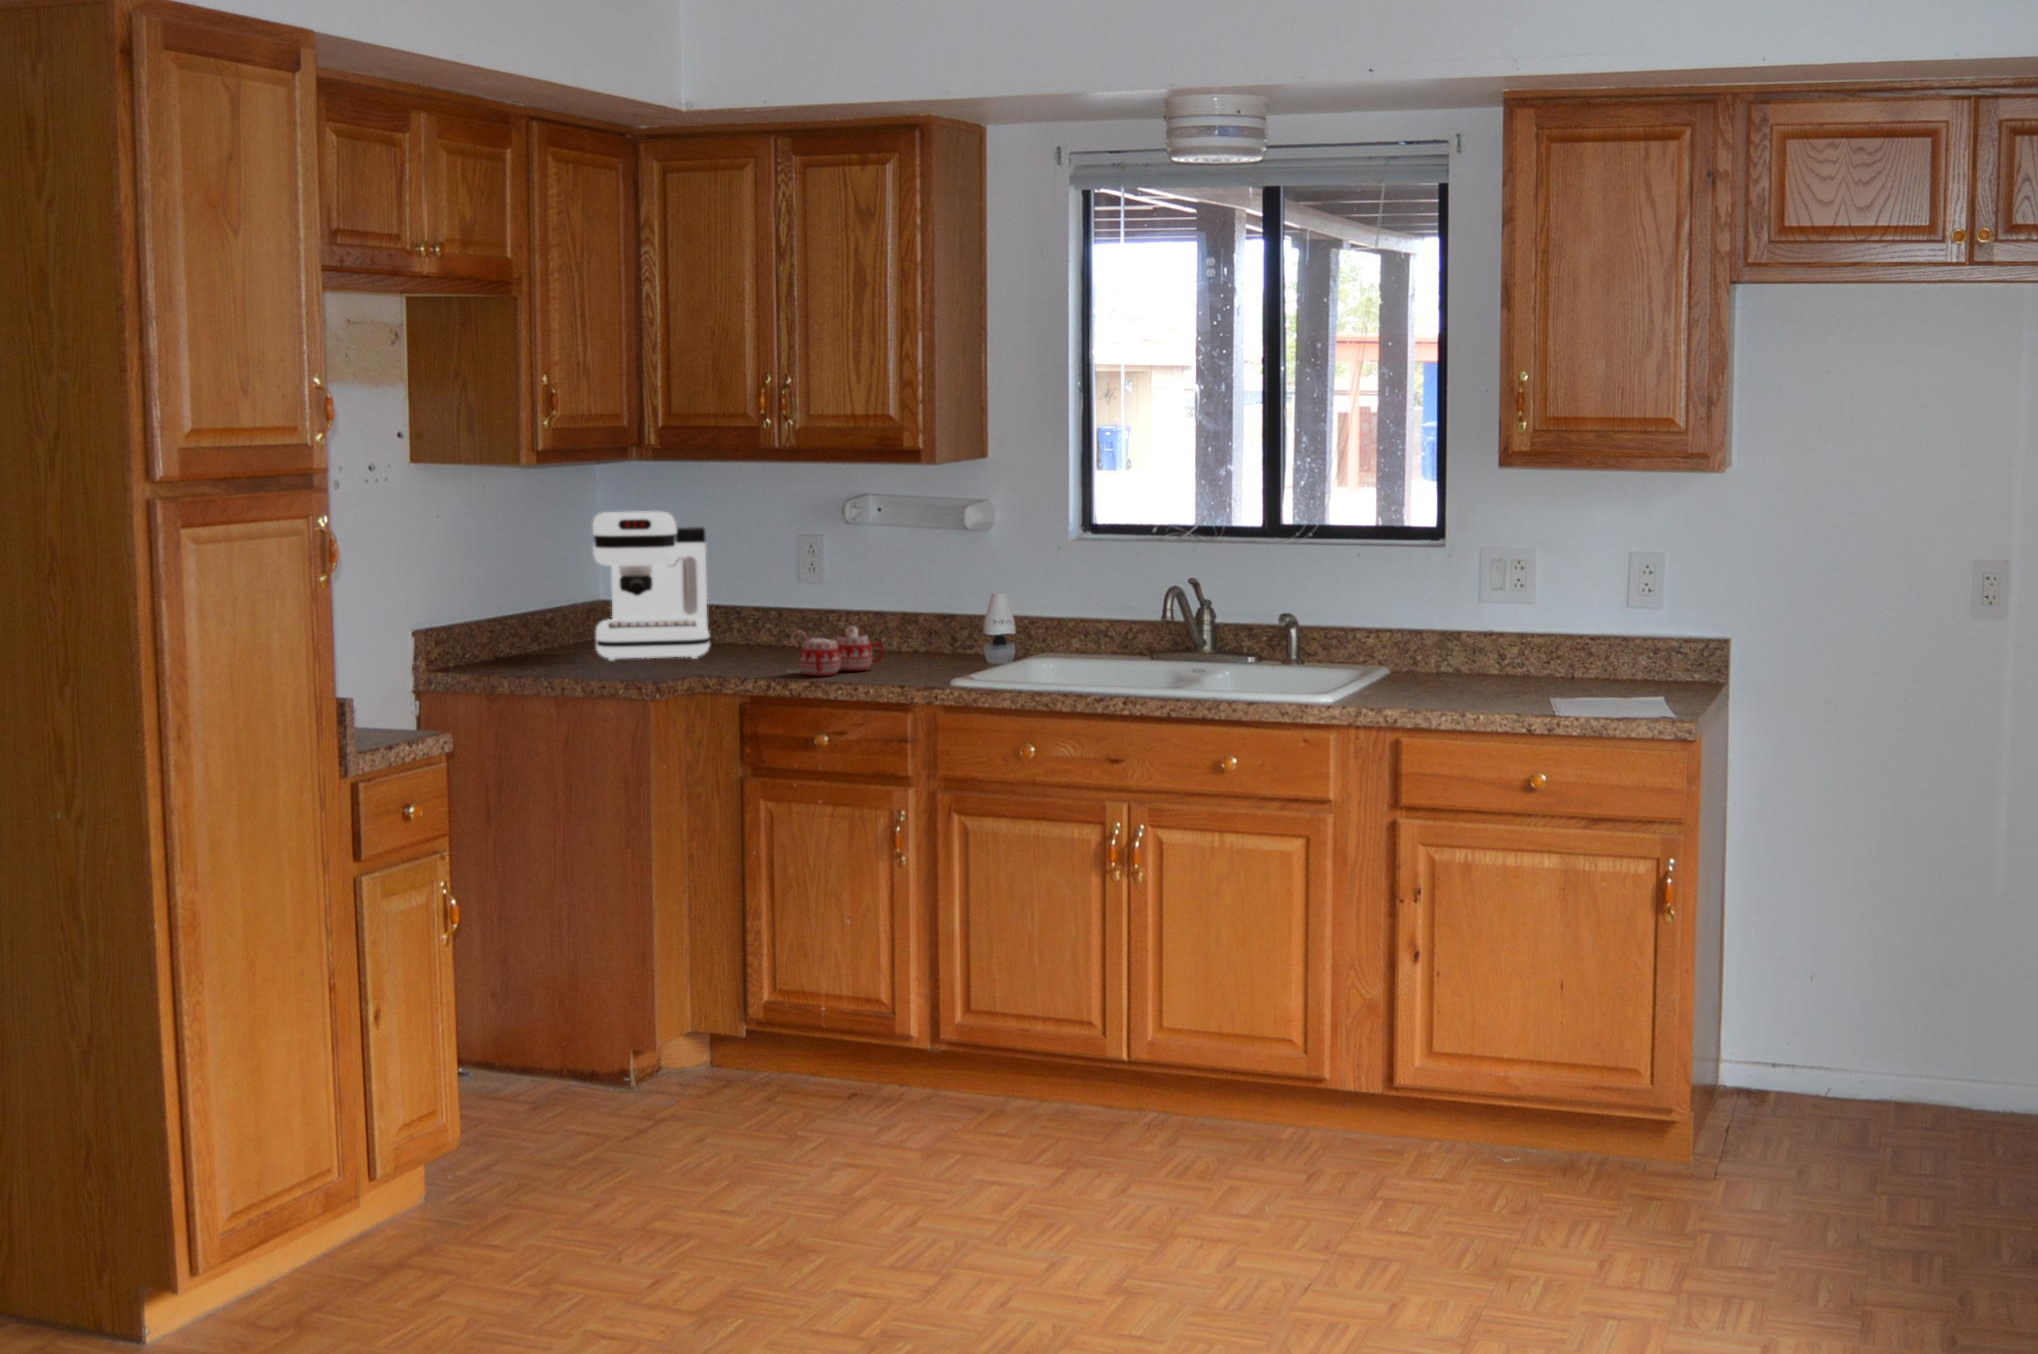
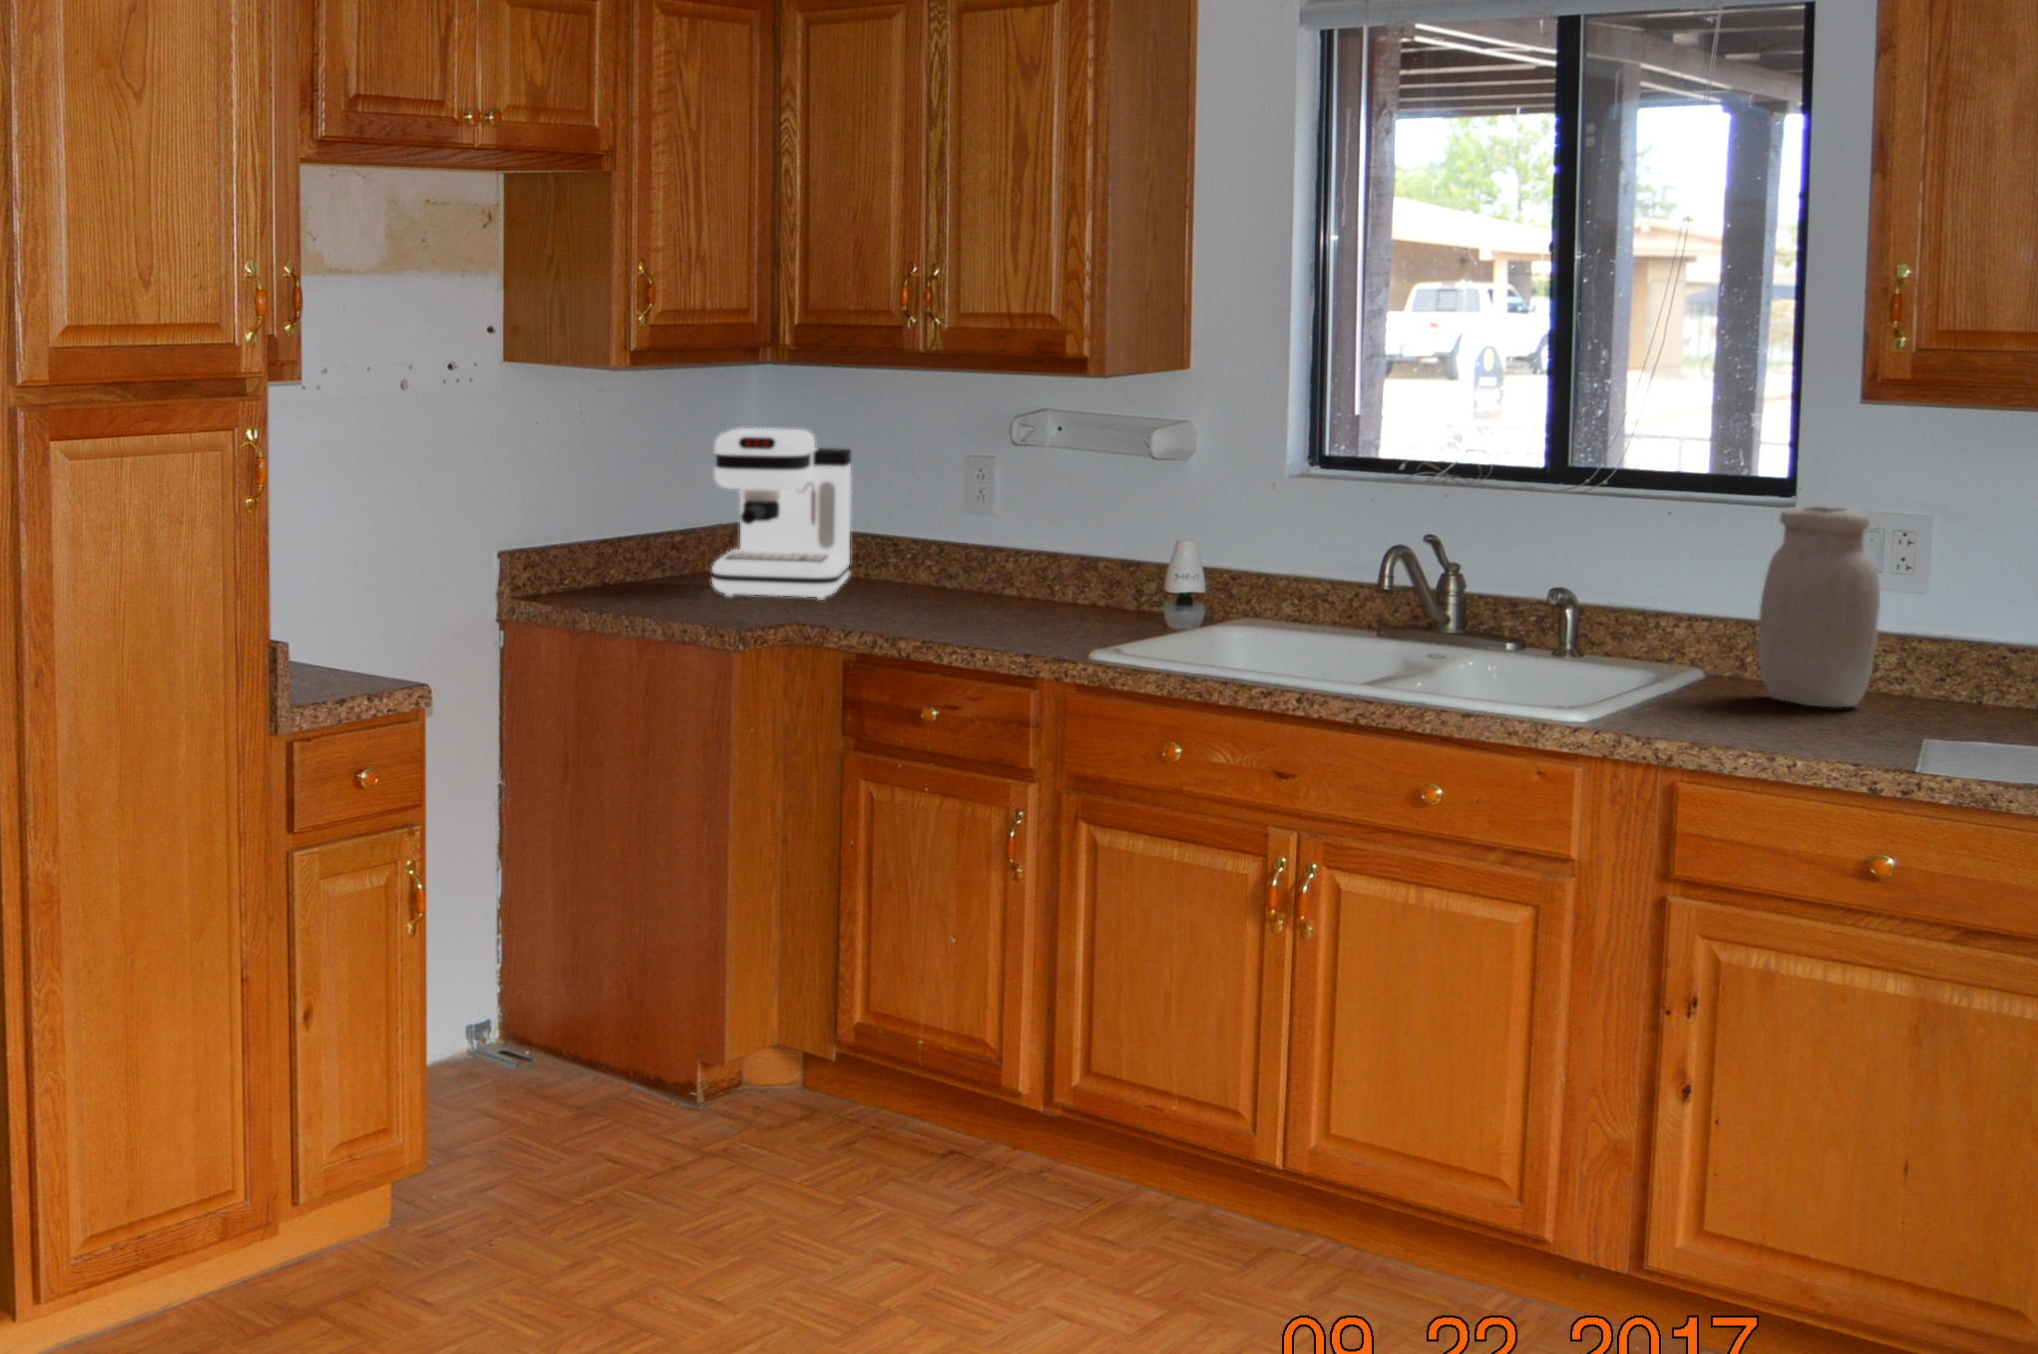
jar: none [1426,544,1500,684] -> present [1758,506,1880,707]
mug: present [787,626,884,676] -> none [901,573,1023,632]

